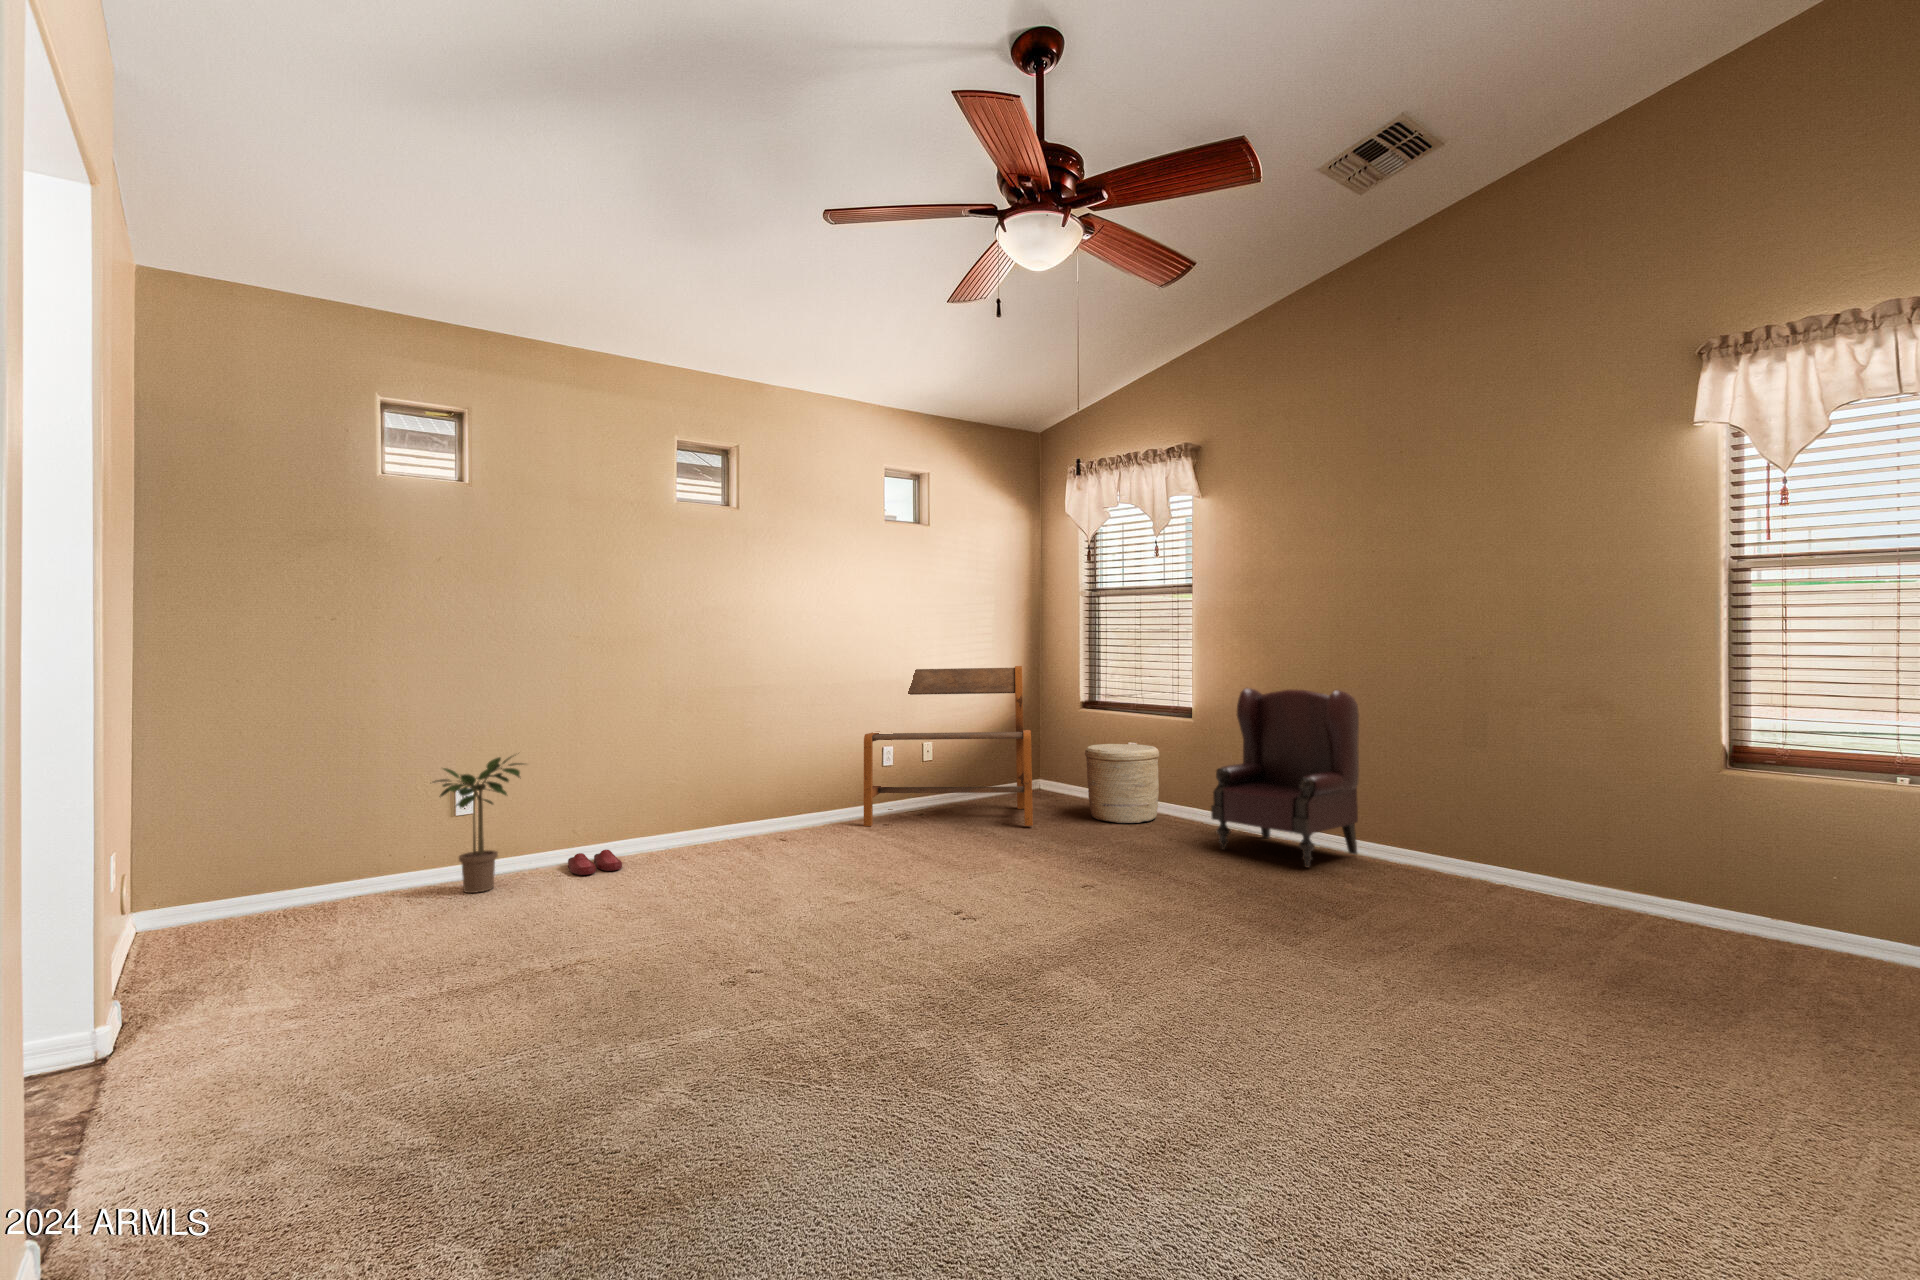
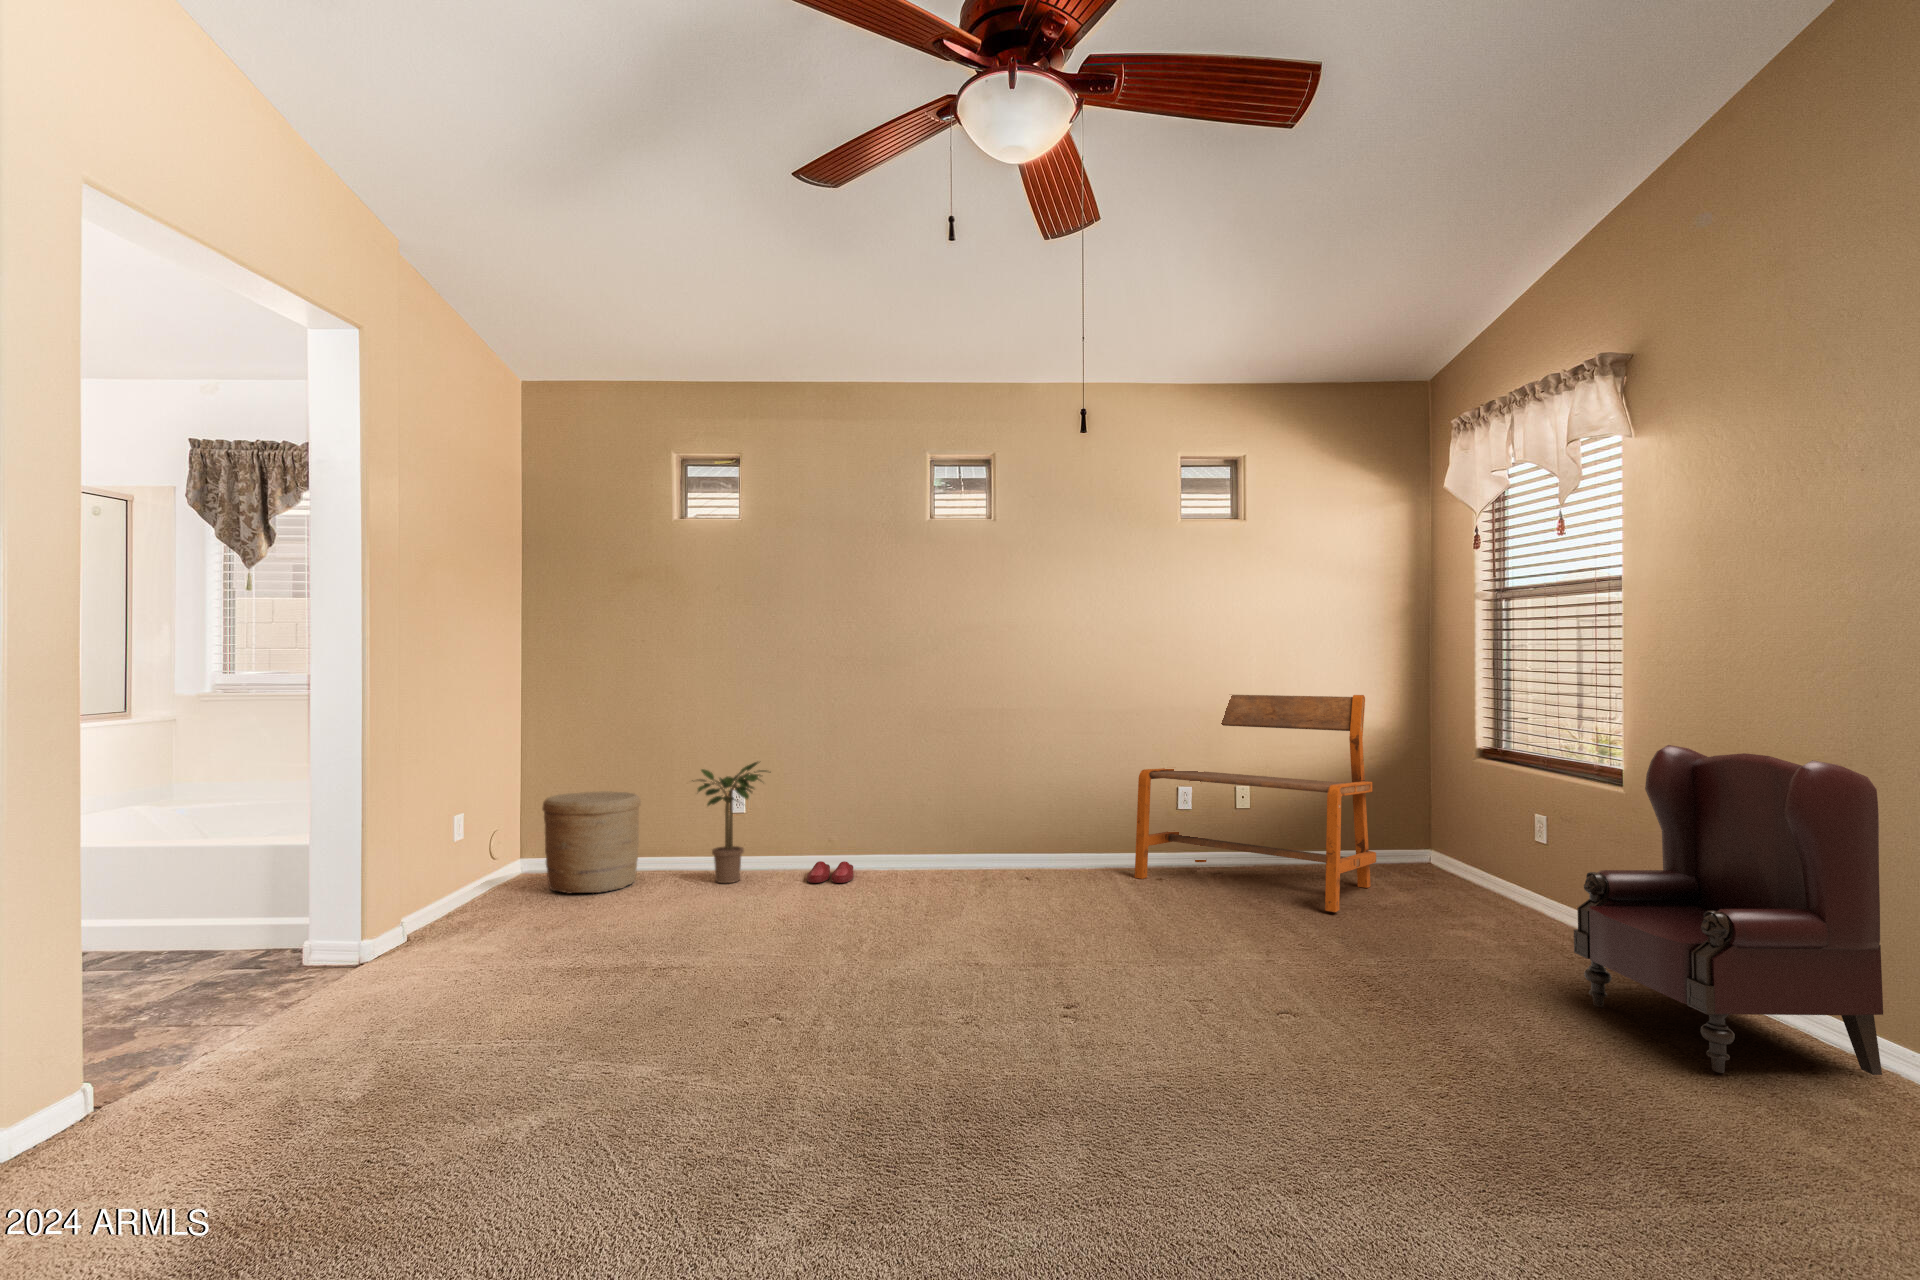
woven basket: present [1085,744,1159,823] -> present [543,791,641,894]

